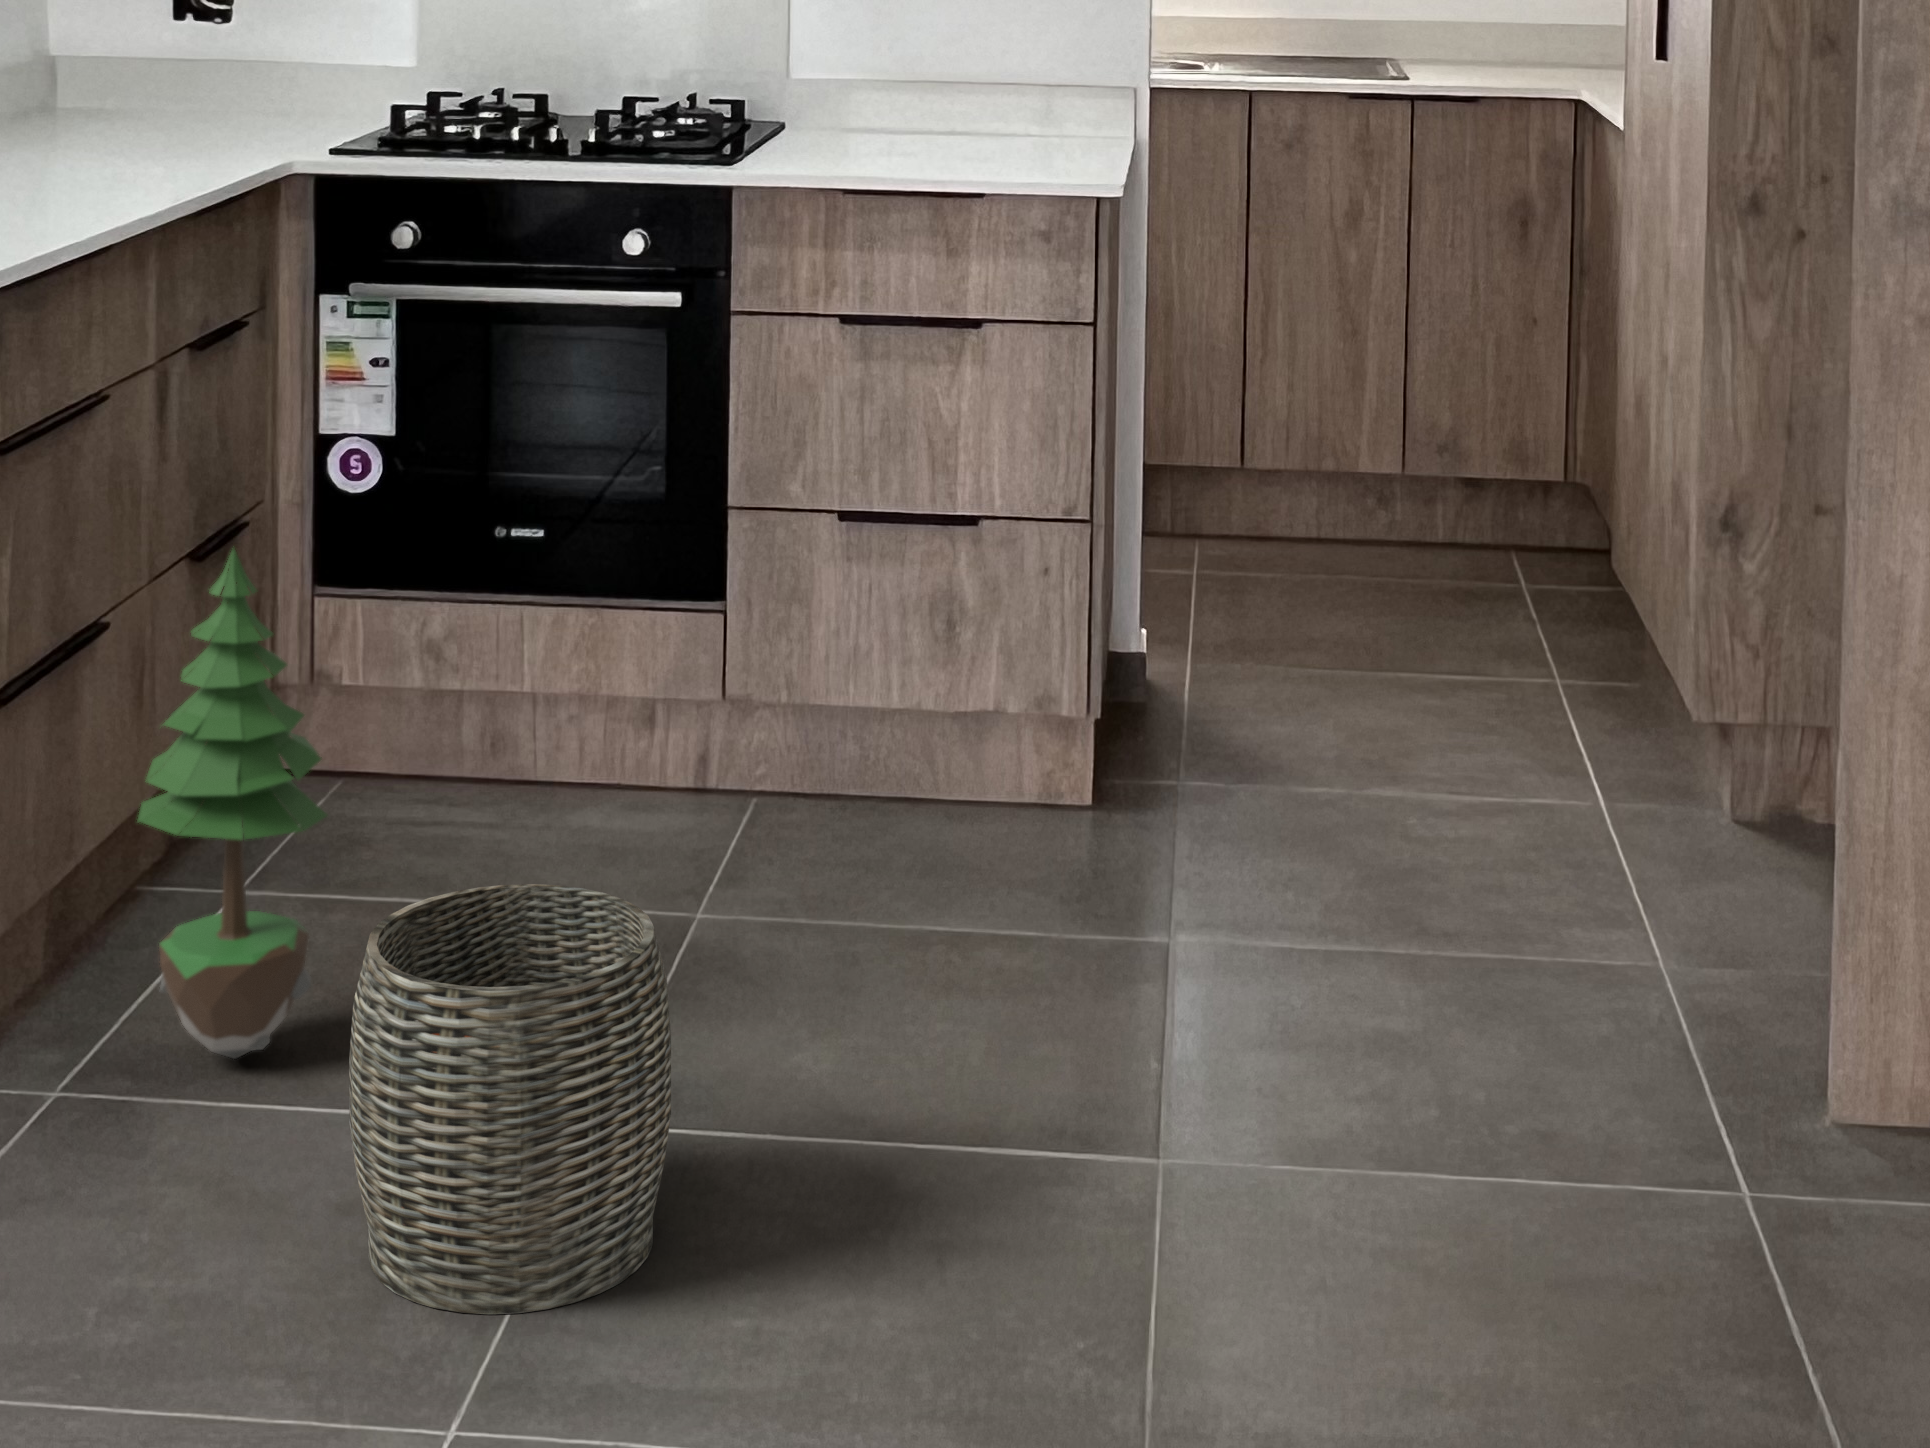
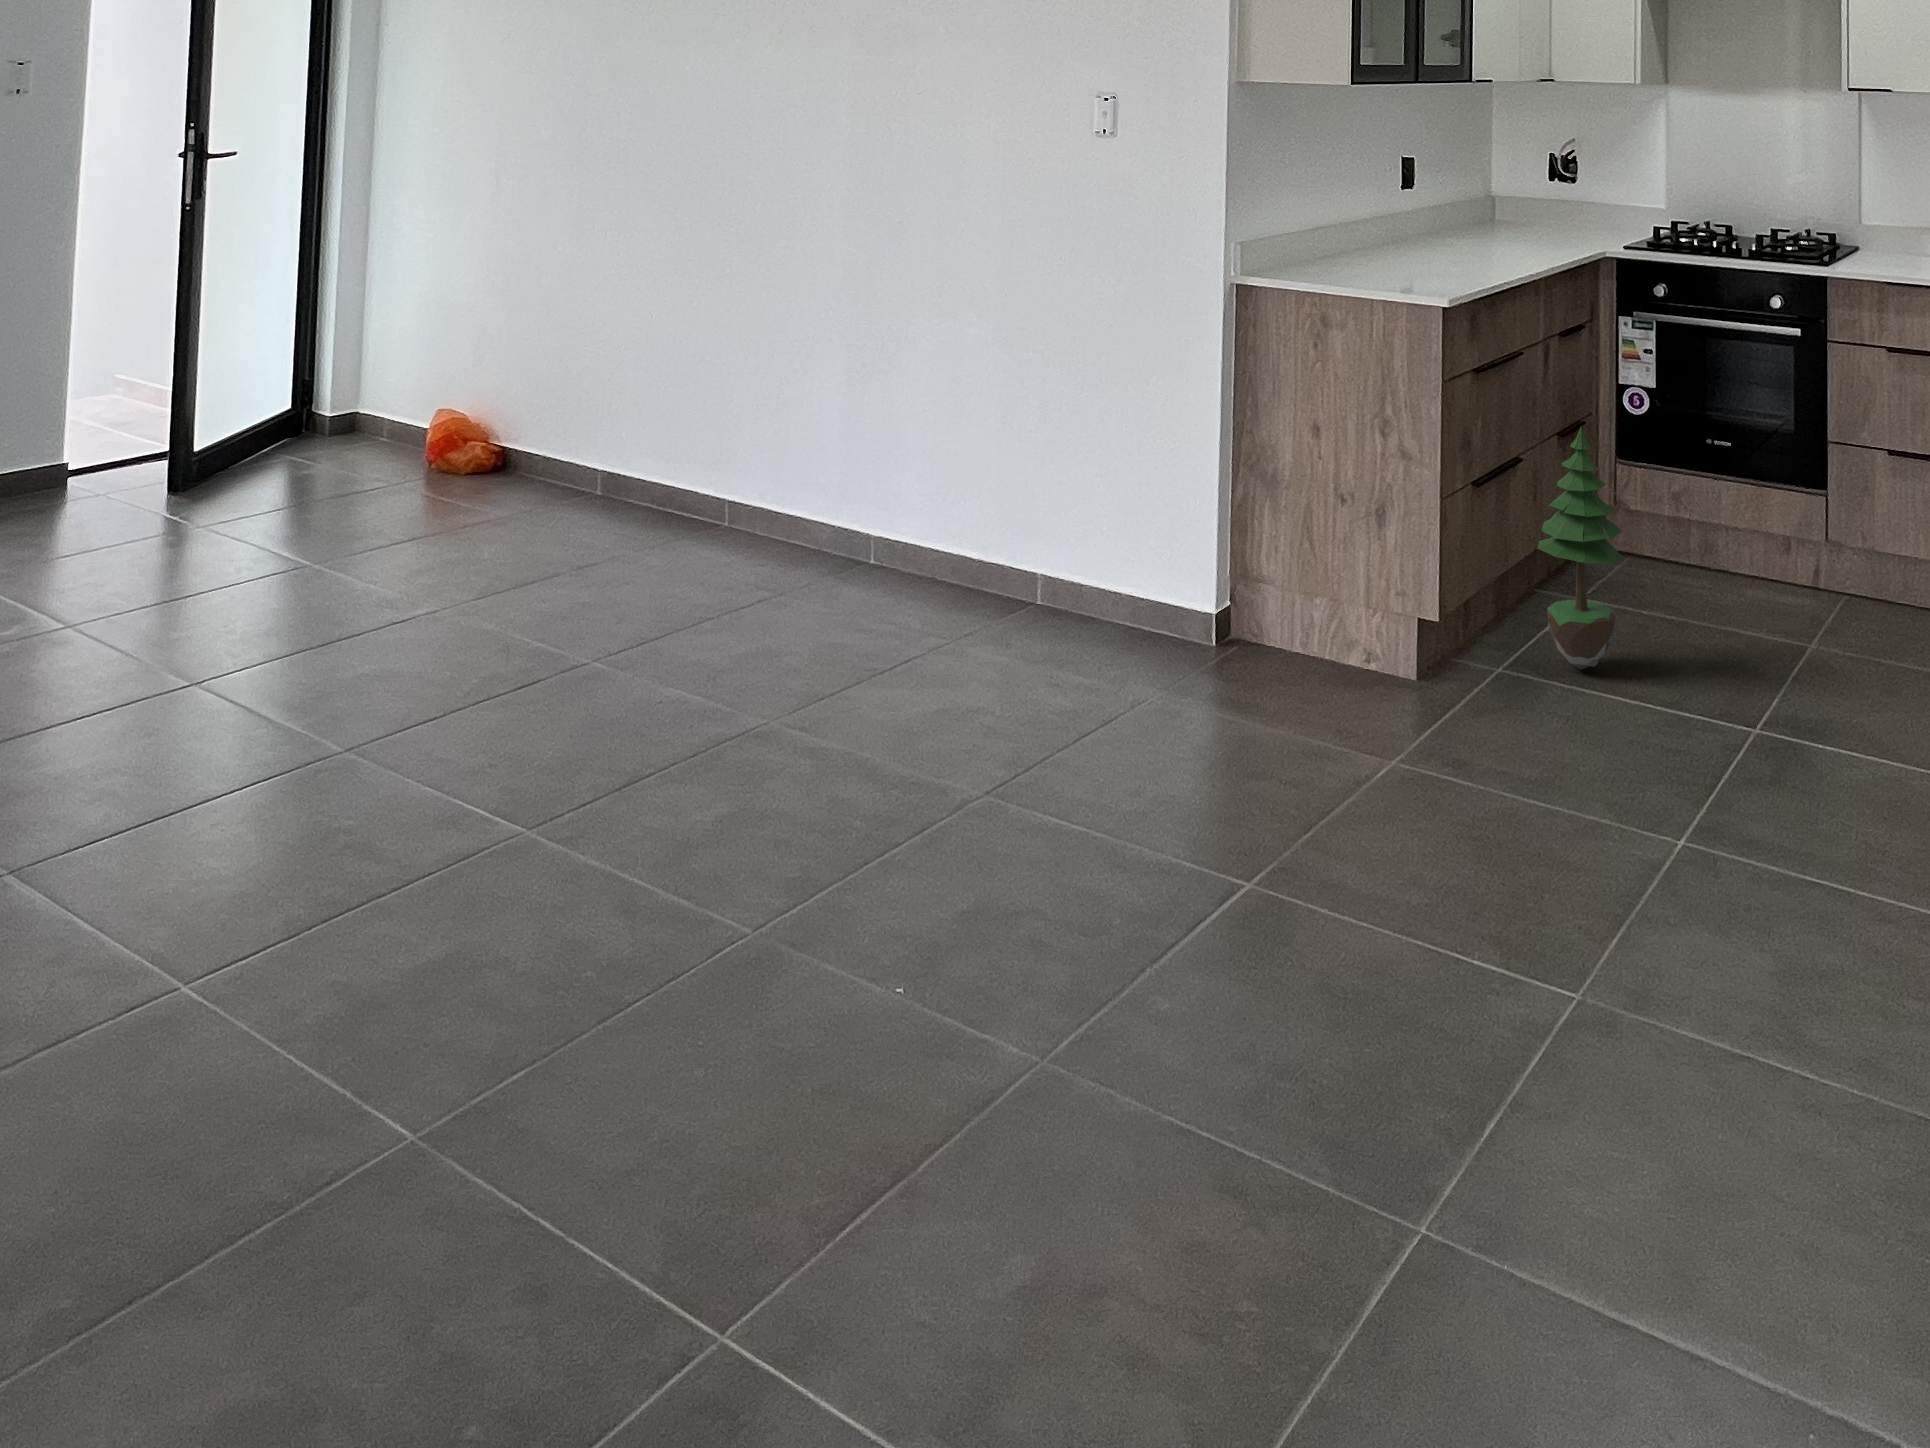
woven basket: present [349,884,671,1314] -> none [1635,597,1790,800]

